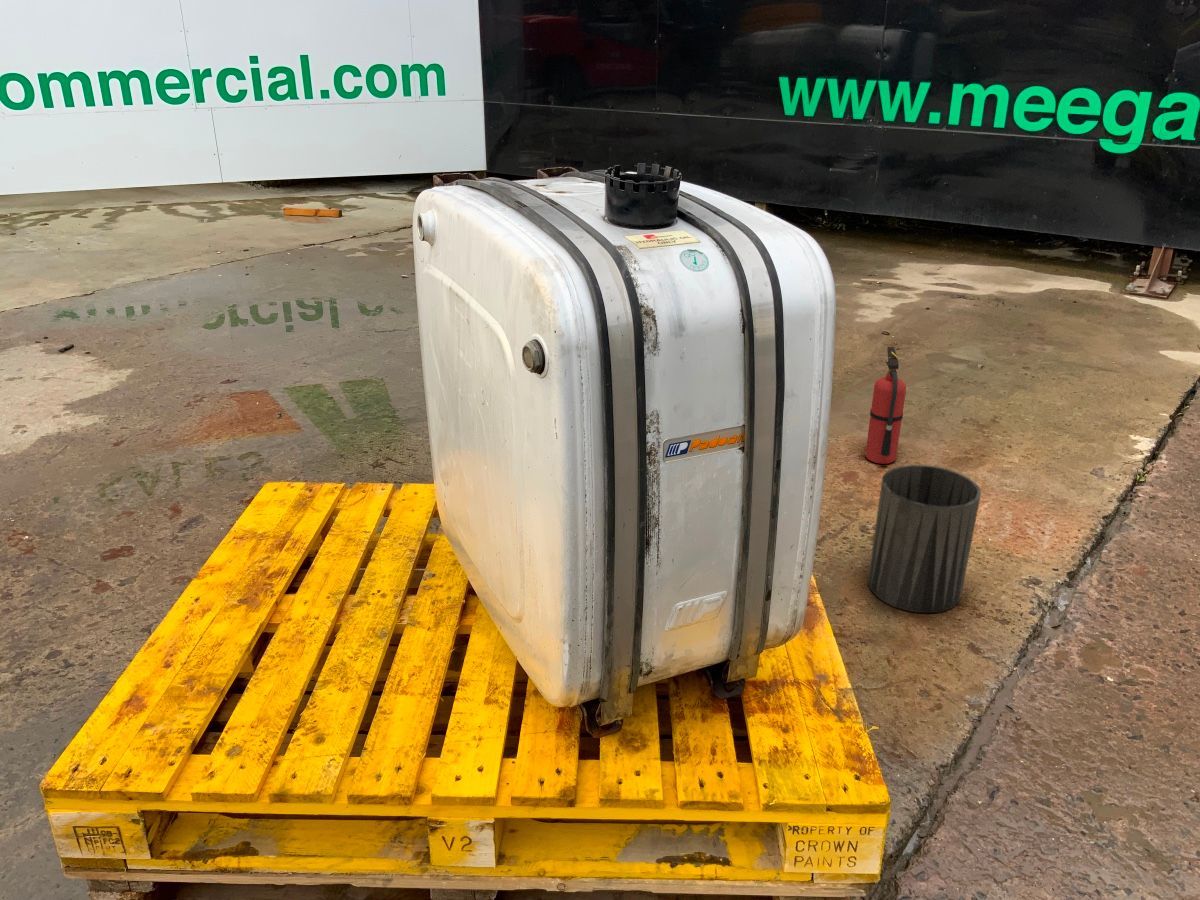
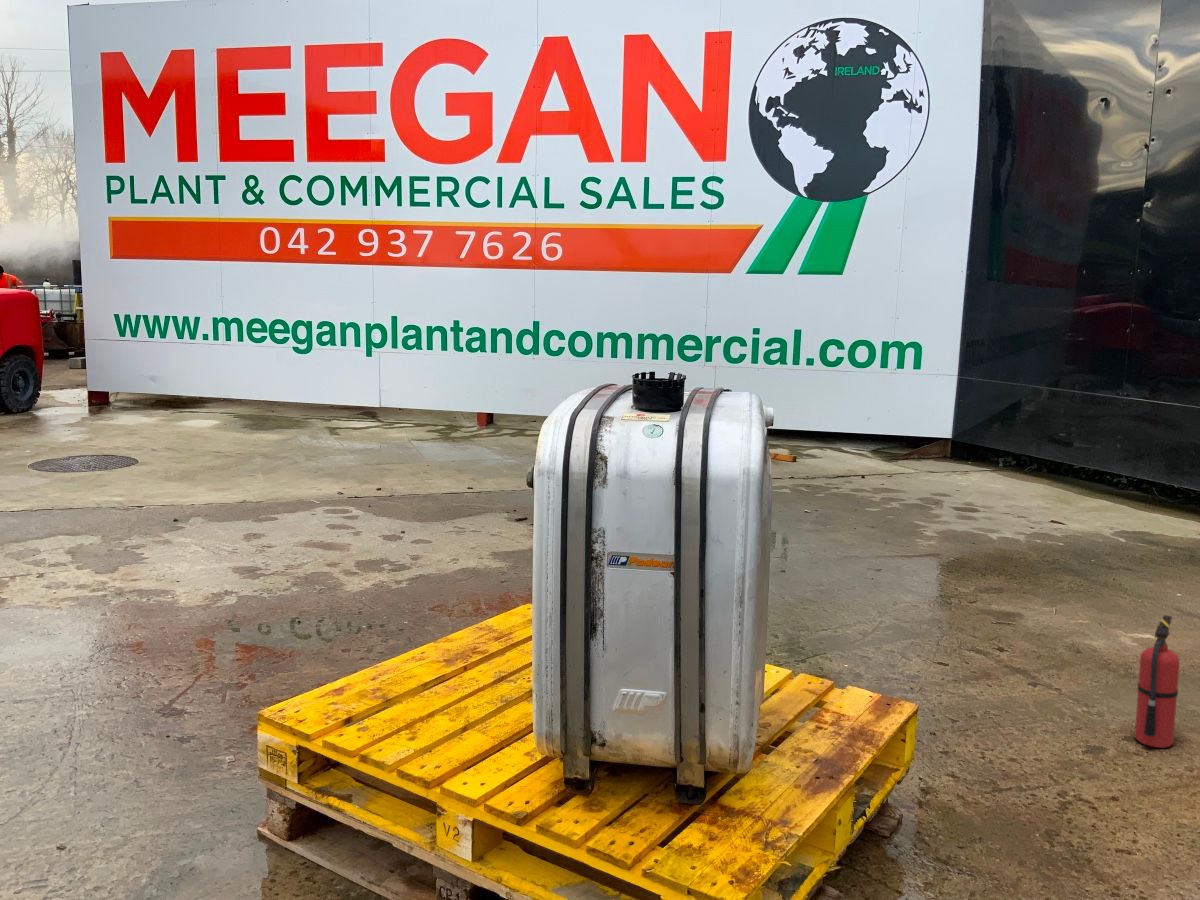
trash can: present [868,465,981,613] -> none [1011,711,1127,877]

